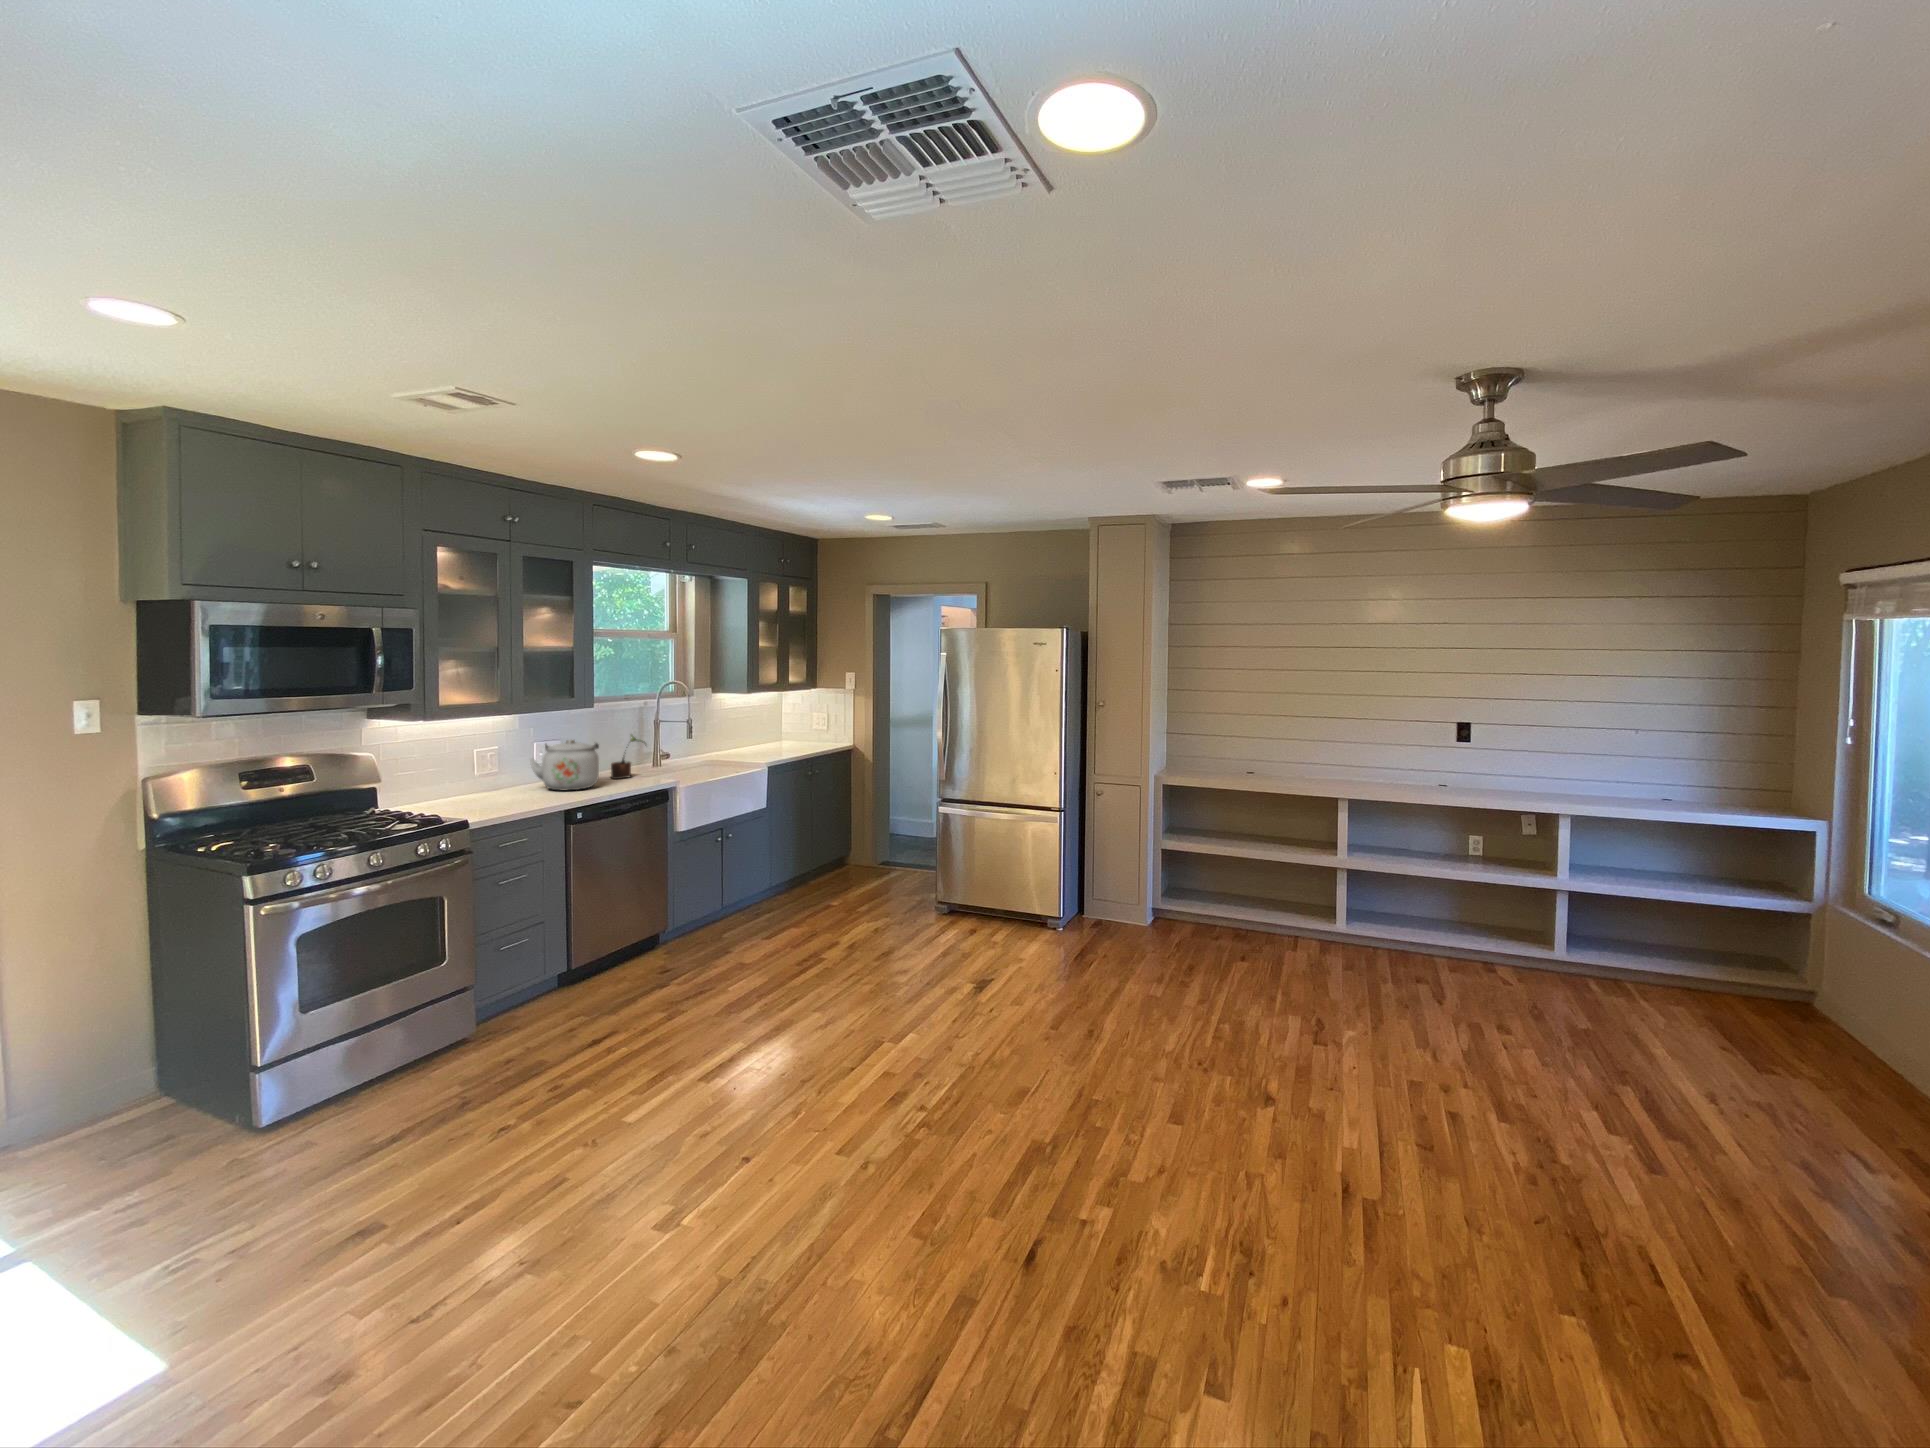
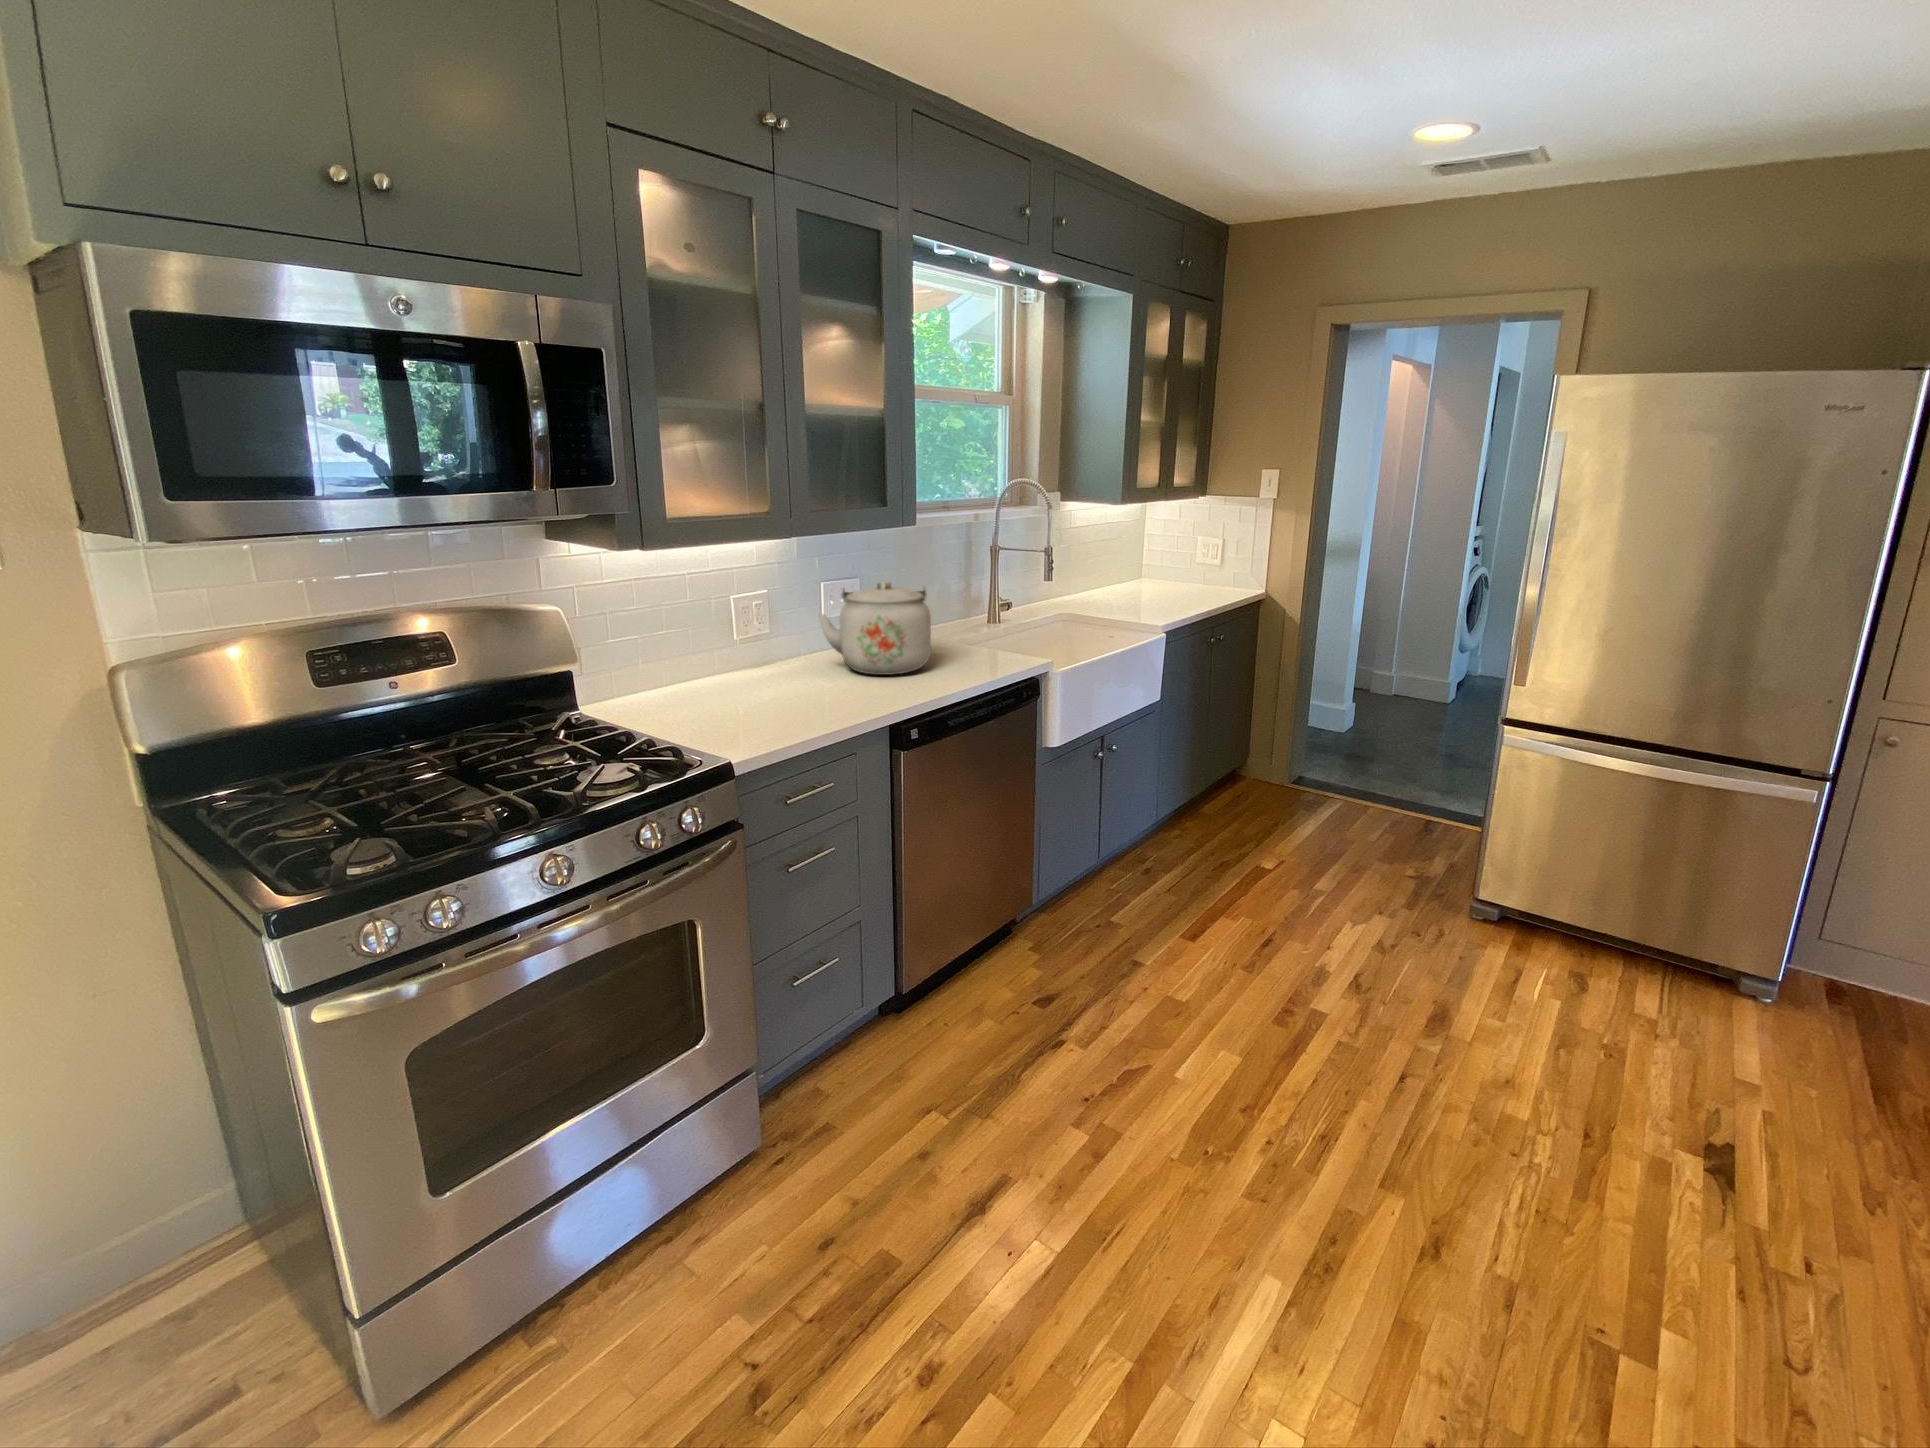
potted plant: present [611,735,646,779] -> none [935,569,994,650]

